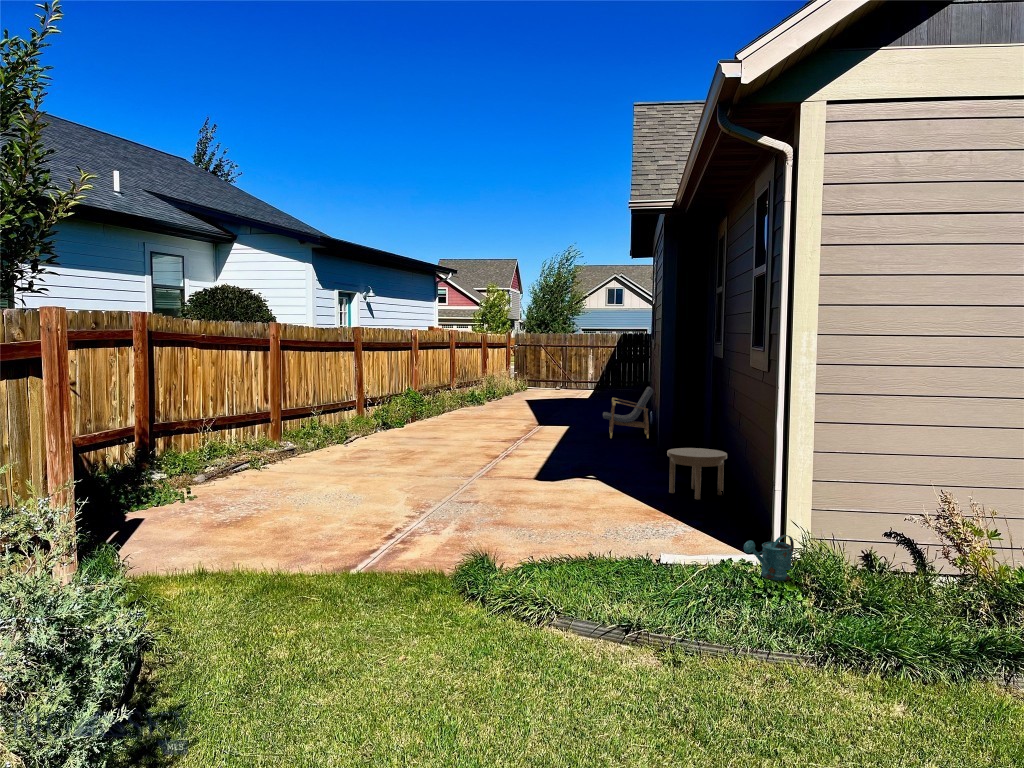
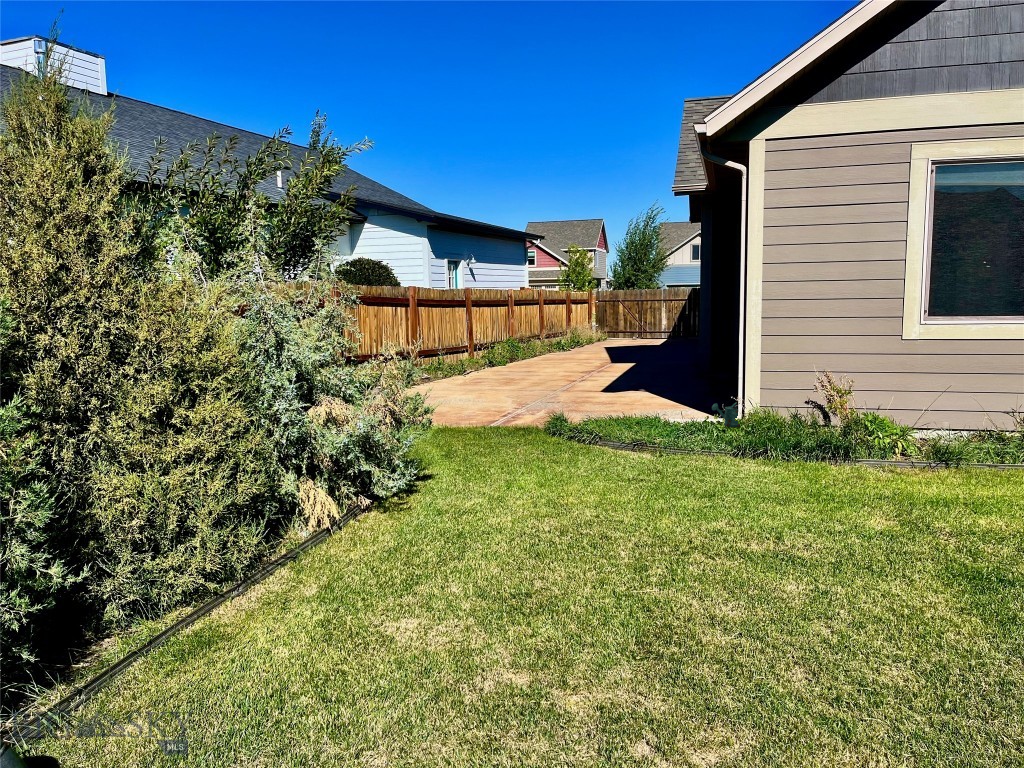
lounge chair: present [603,387,653,438] -> none [660,329,701,370]
side table: present [667,448,727,499] -> none [694,367,736,401]

